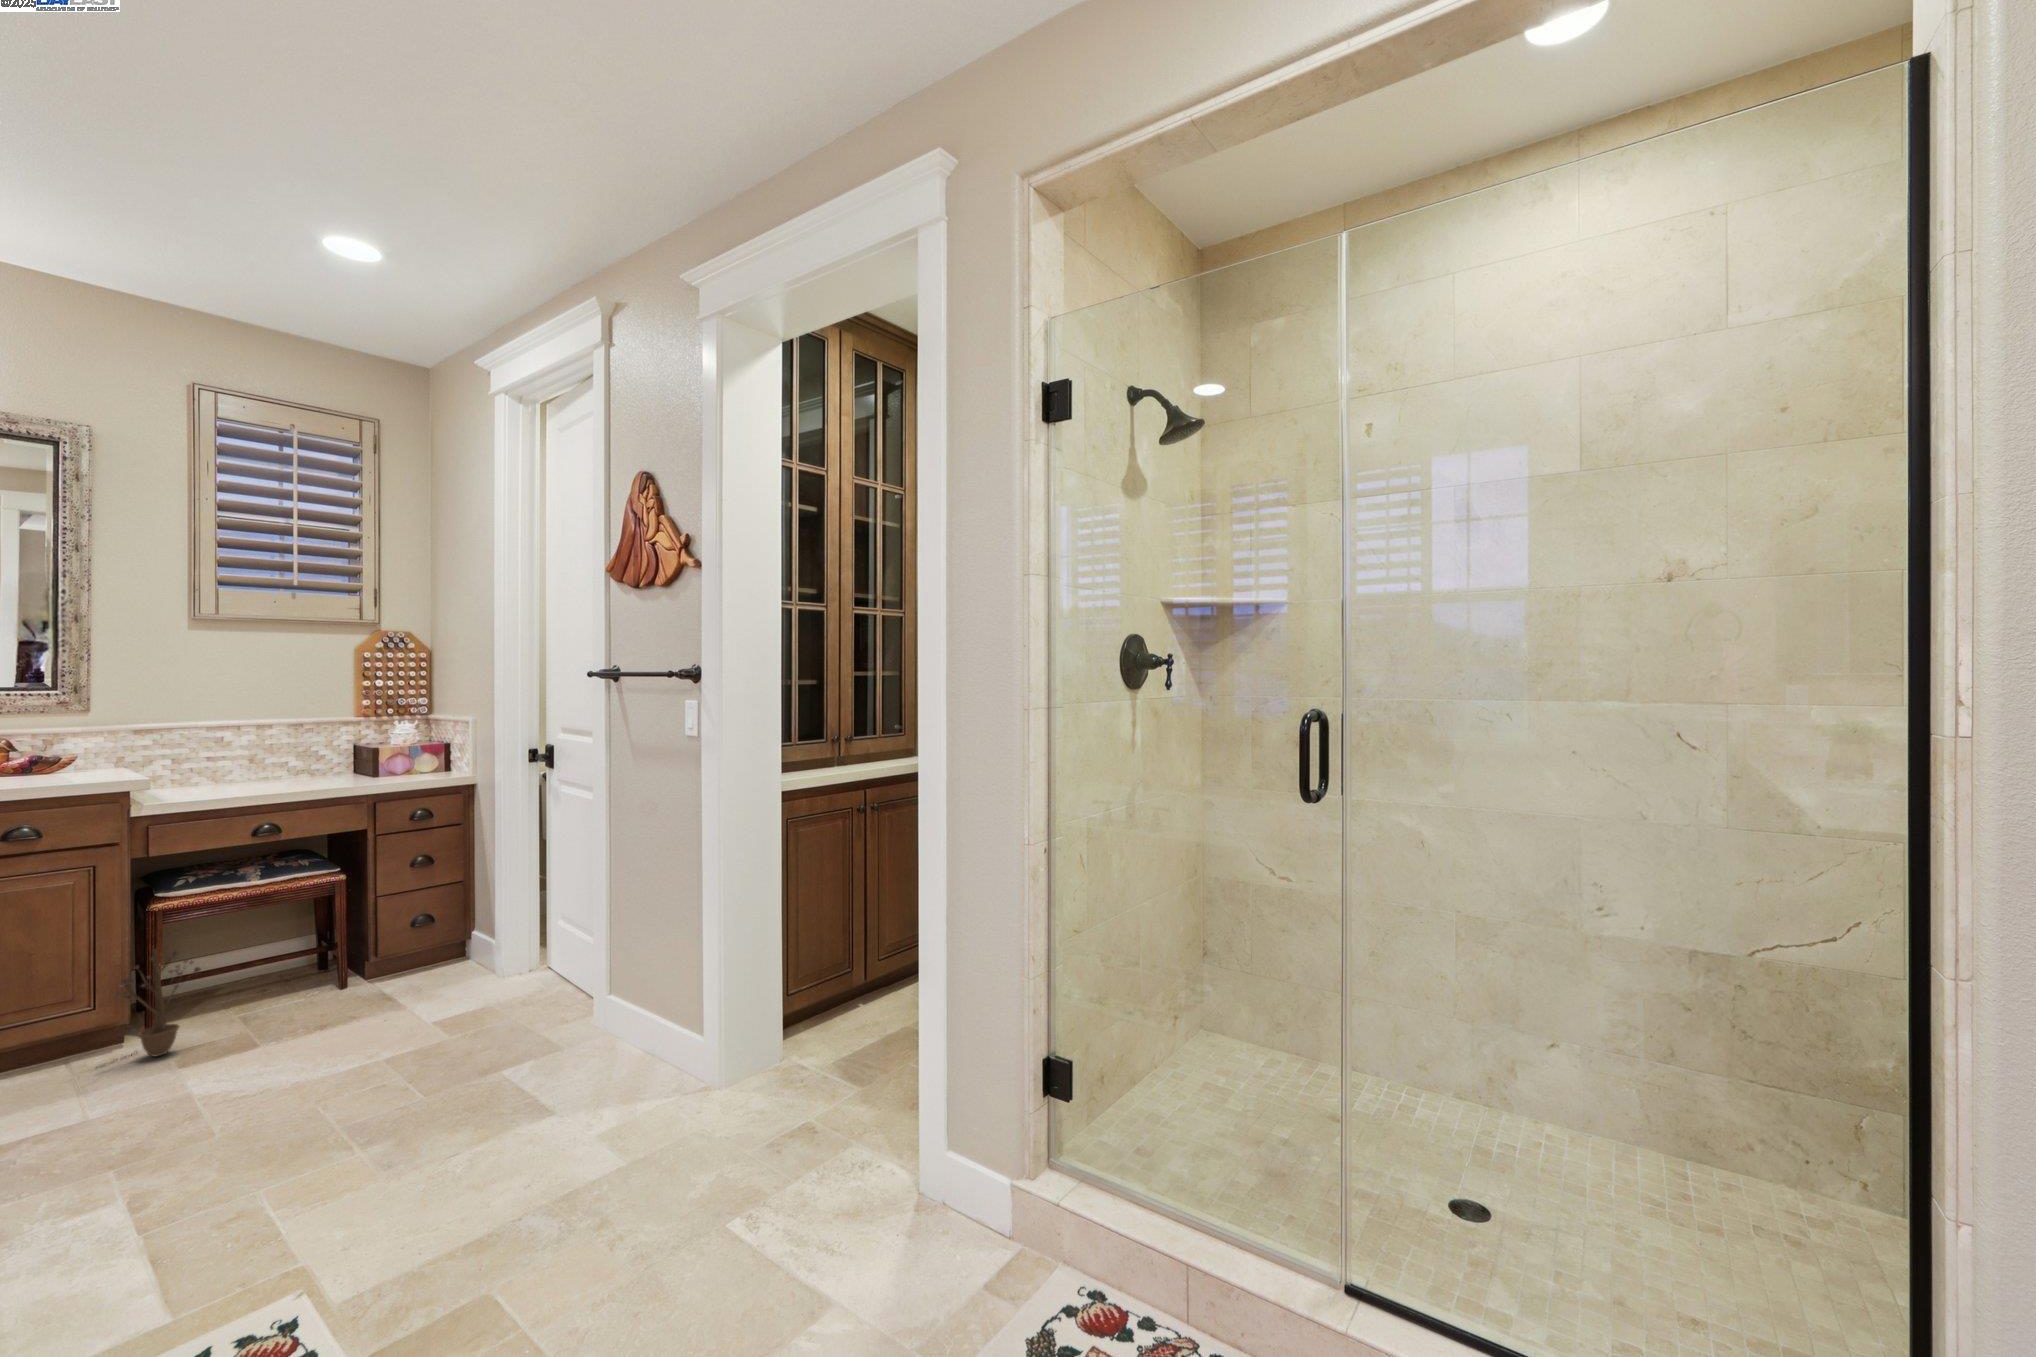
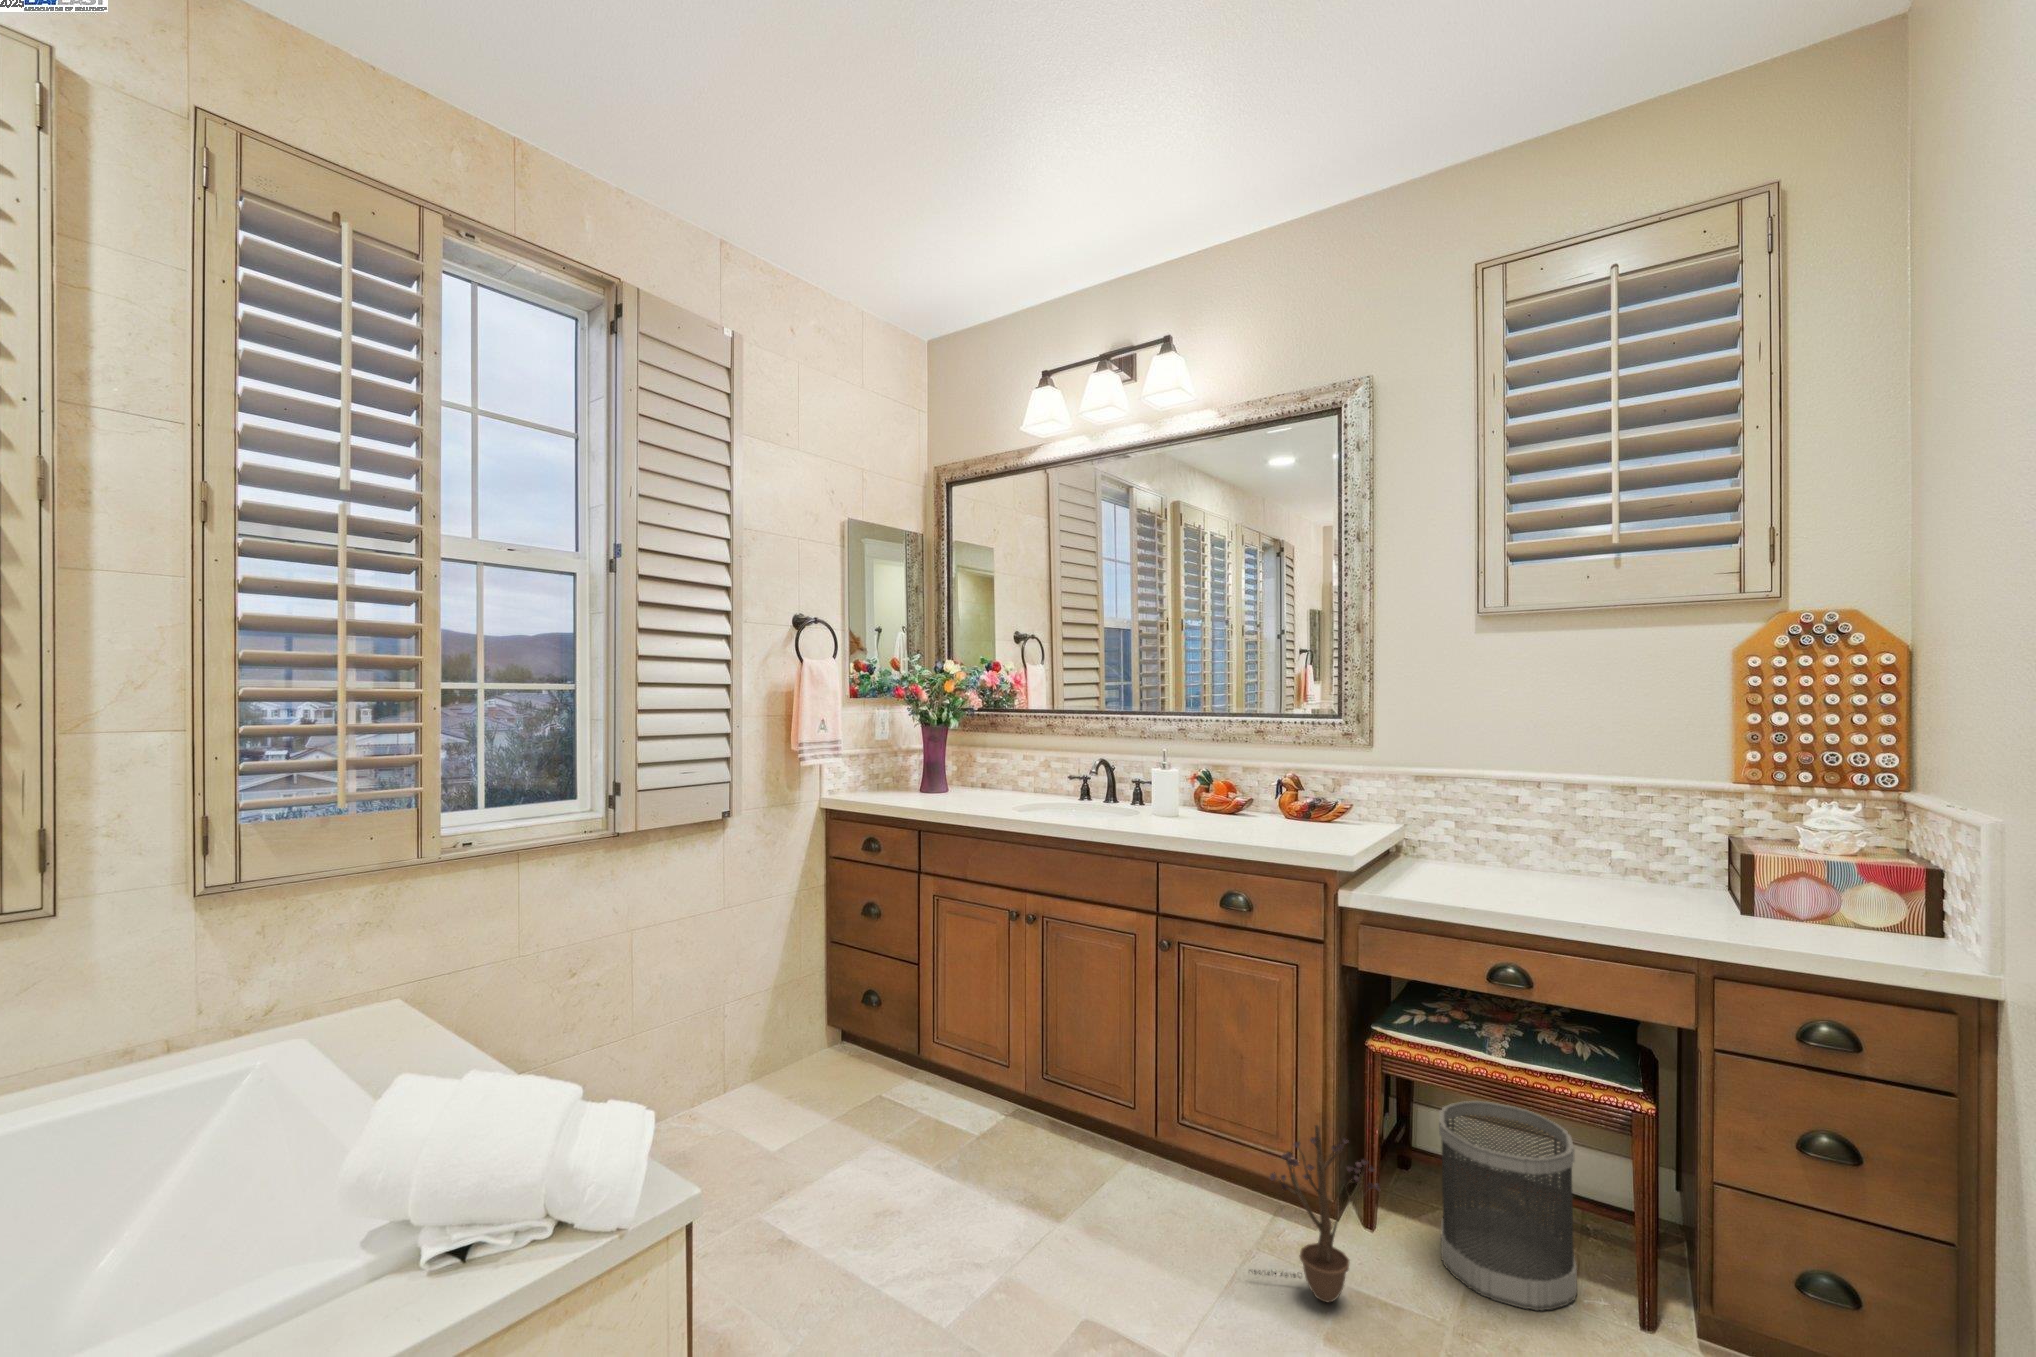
wastebasket: none [204,915,299,1019] -> present [1439,1101,1577,1311]

